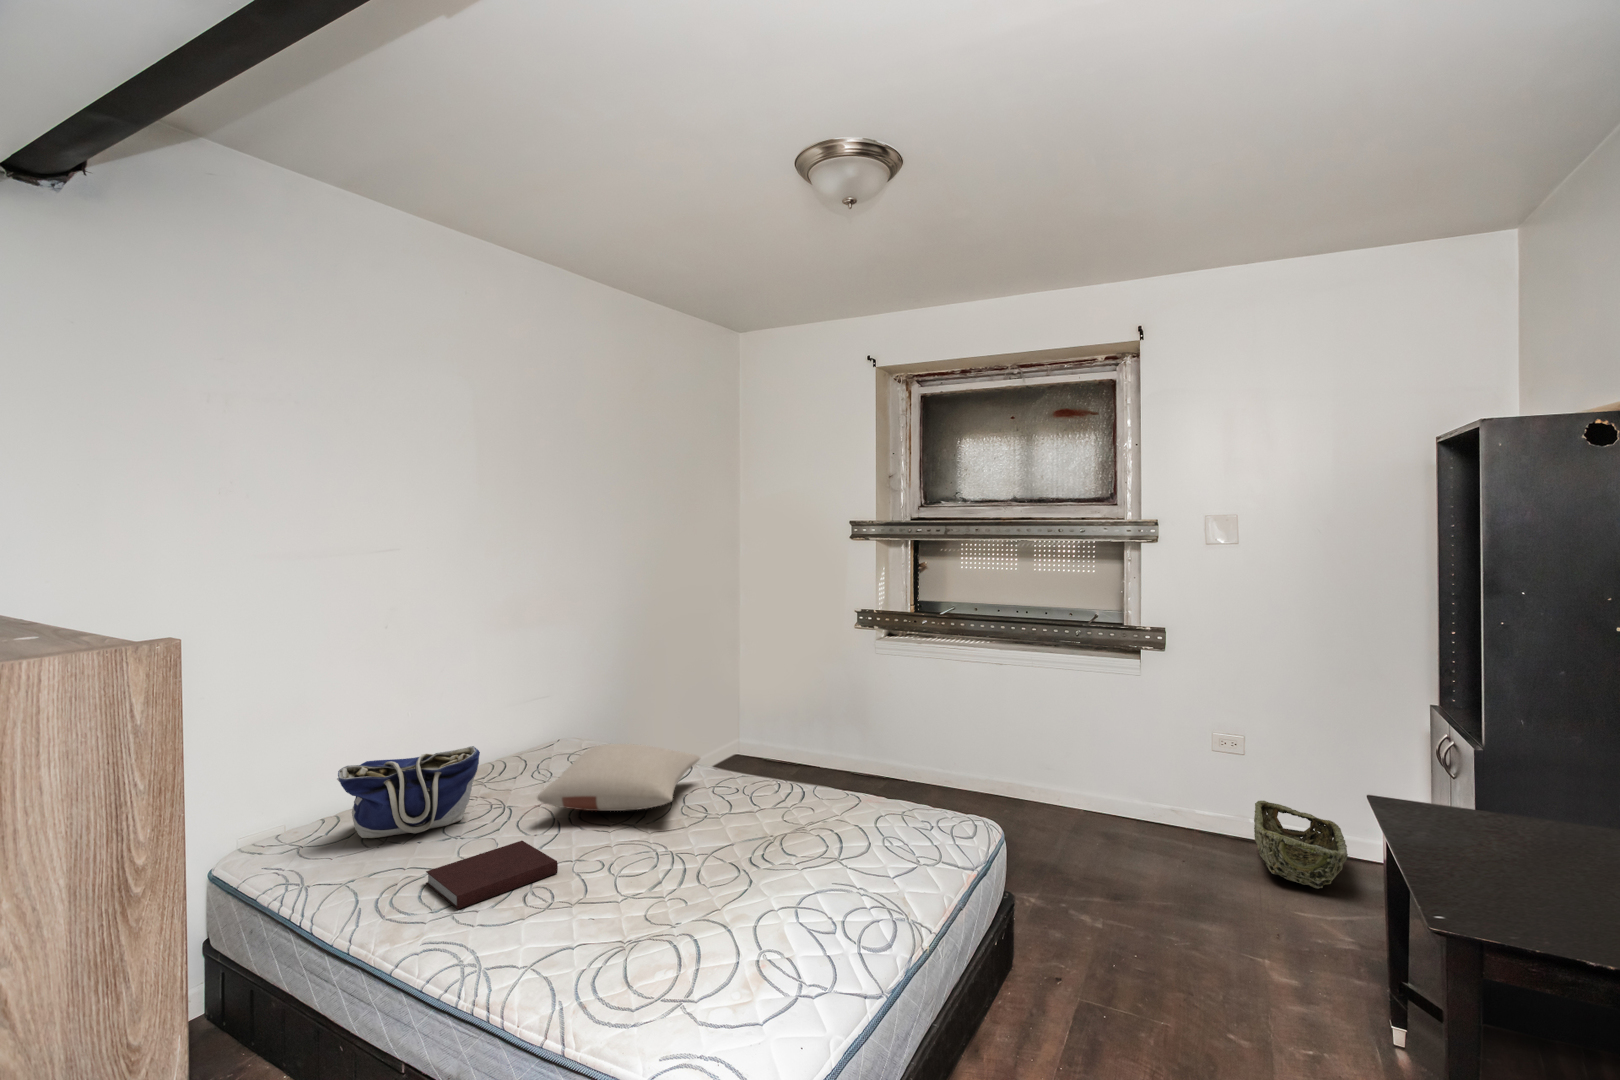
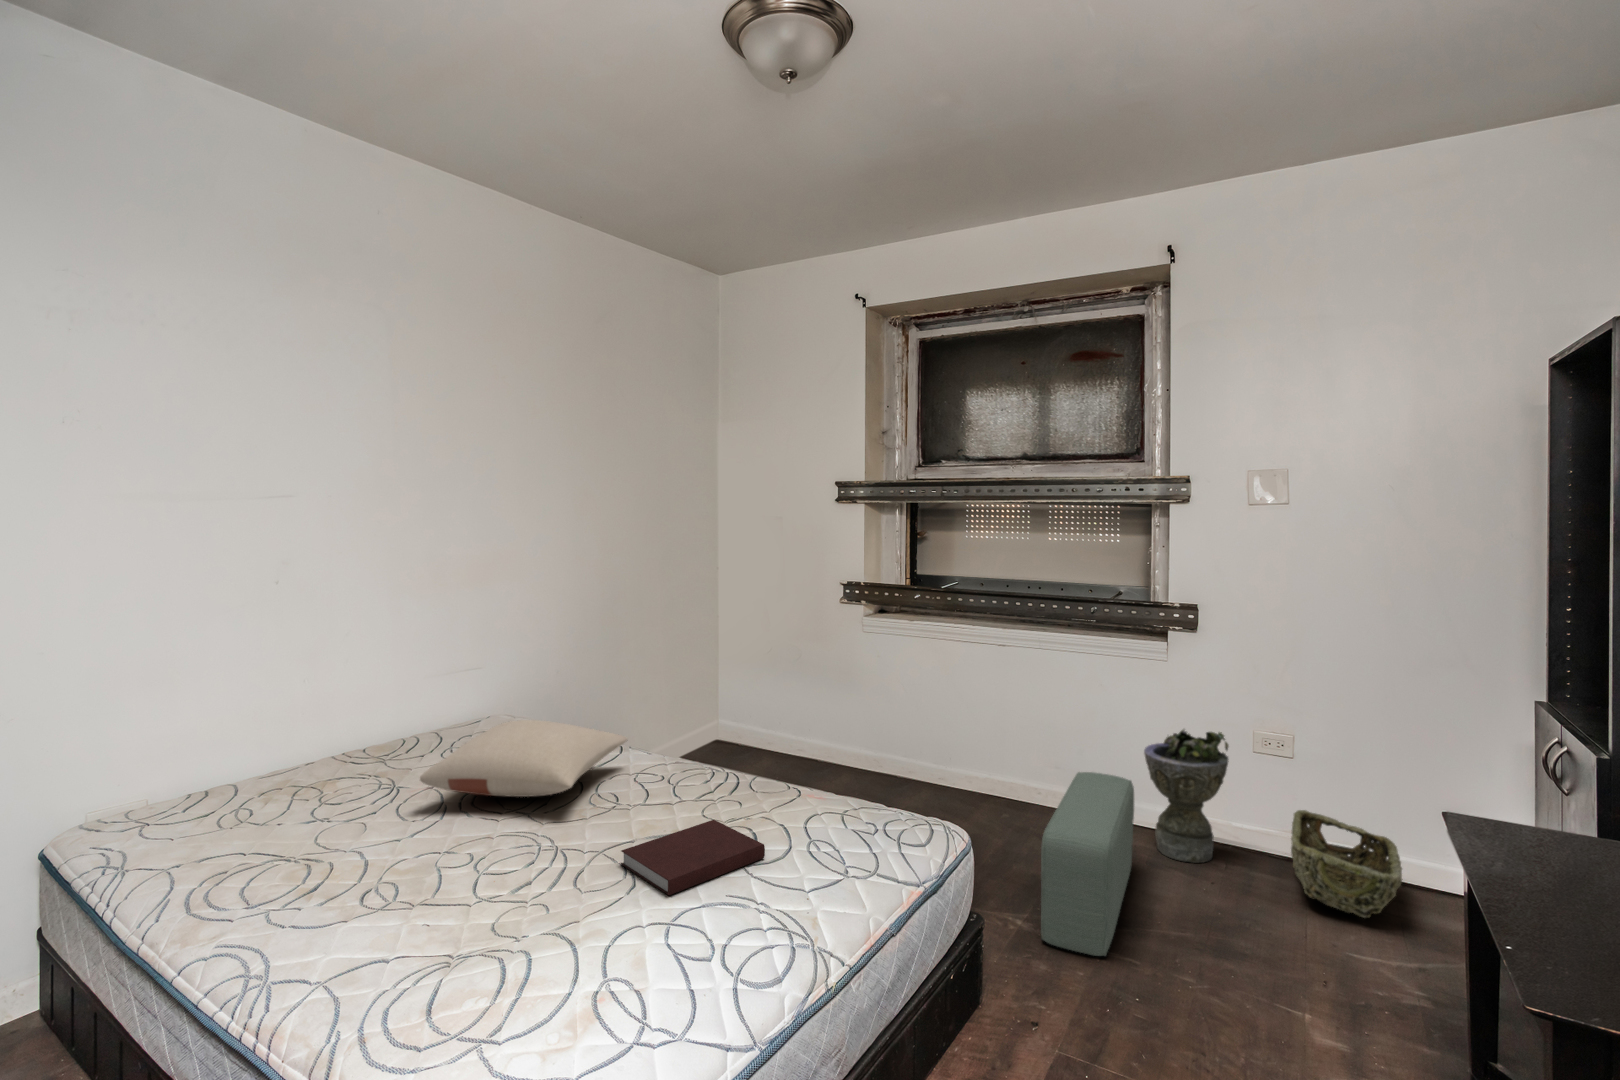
planter: none [1128,734,1200,849] -> present [1144,729,1229,863]
tote bag: present [337,746,480,838] -> none [185,717,358,818]
pouf: none [1056,774,1124,929] -> present [1041,772,1134,956]
notebook: present [426,841,558,909] -> present [621,820,765,895]

